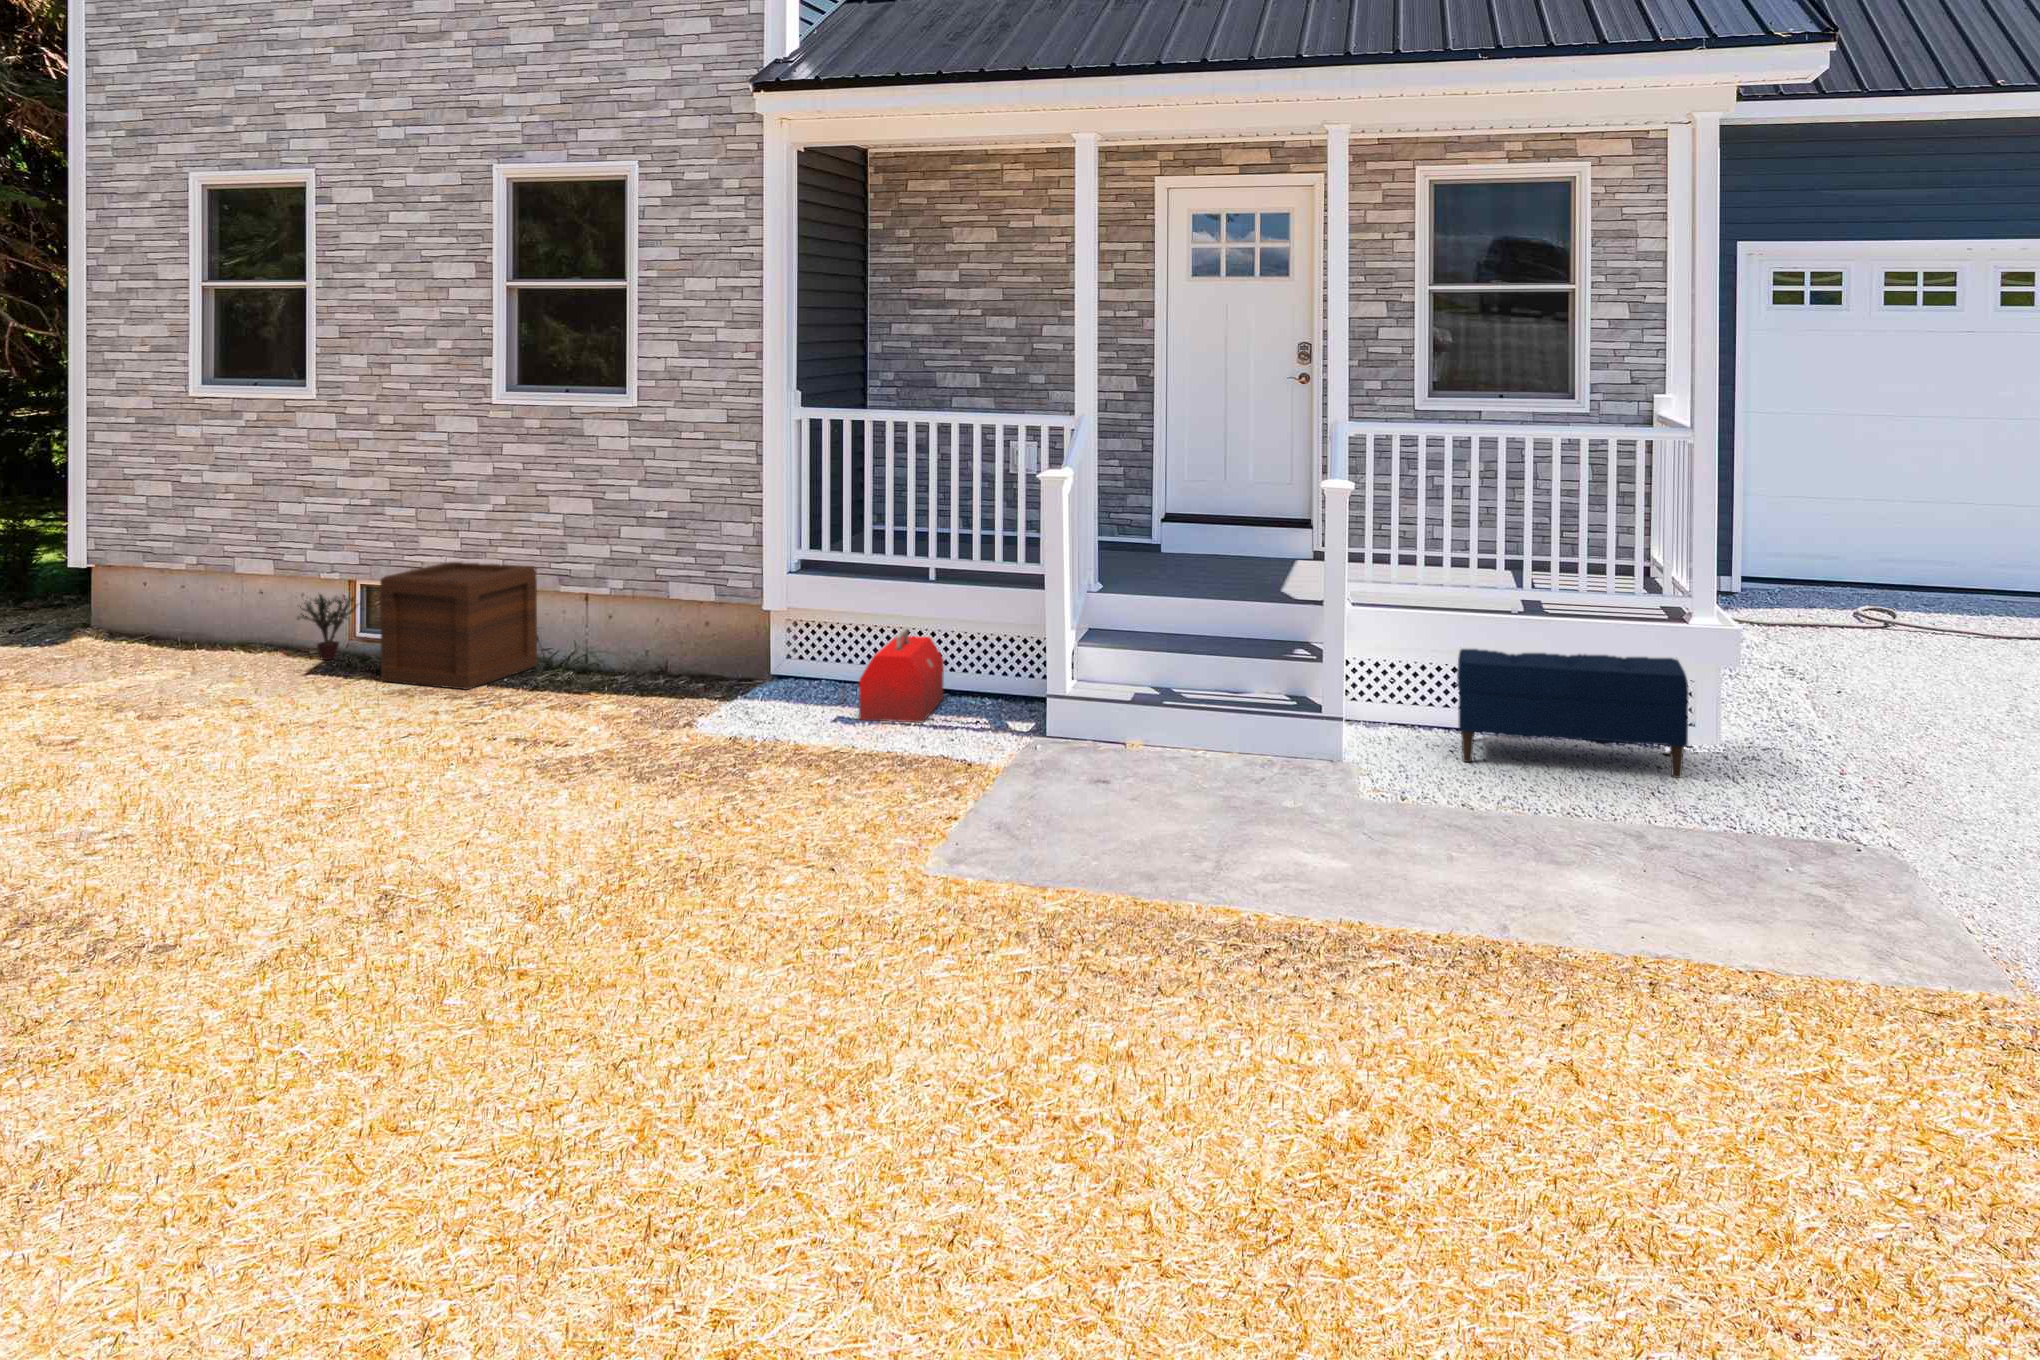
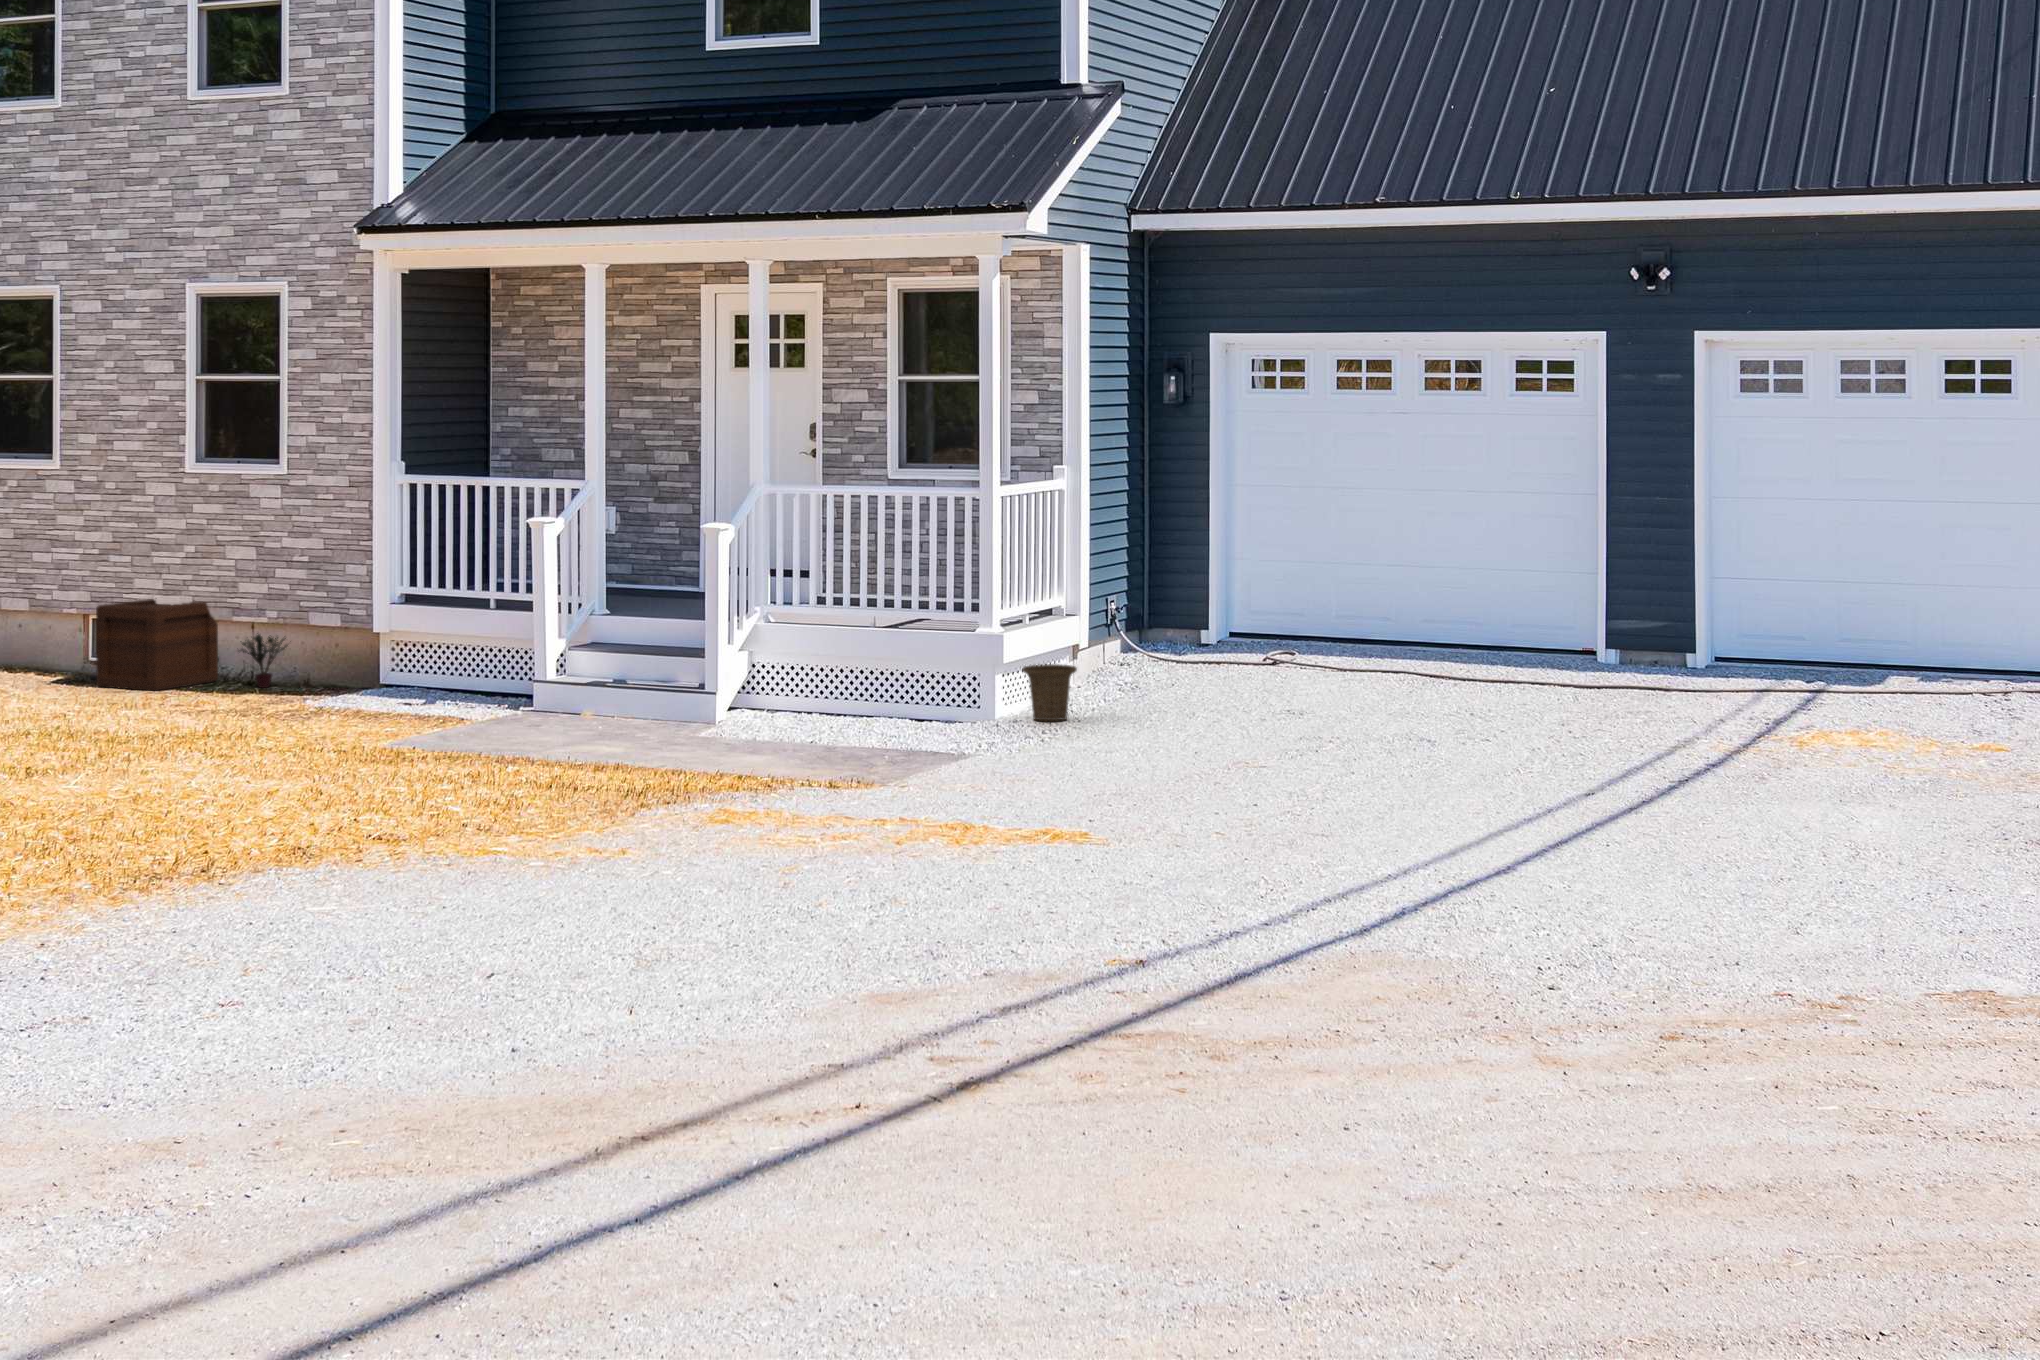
potted plant: present [298,594,361,660] -> present [241,633,288,688]
toolbox: present [859,629,944,723] -> none [417,640,497,707]
bench: present [1457,649,1689,778] -> none [803,644,977,732]
basket: none [1714,667,1793,749] -> present [1022,664,1077,722]

